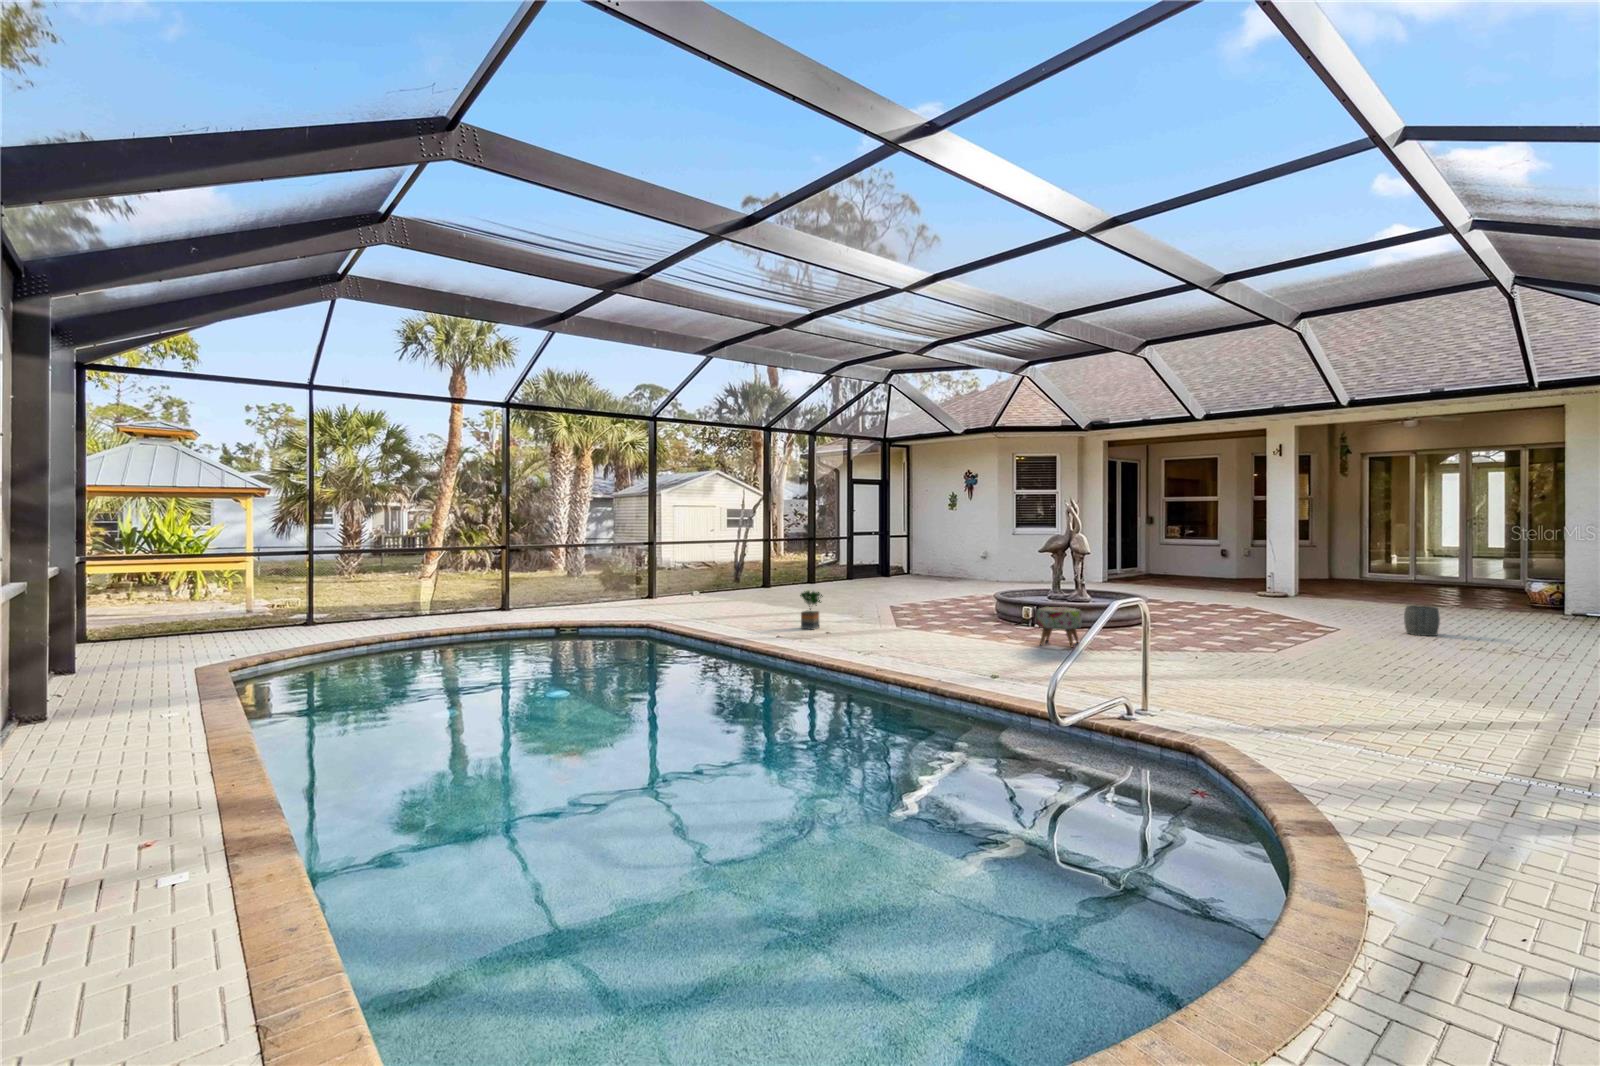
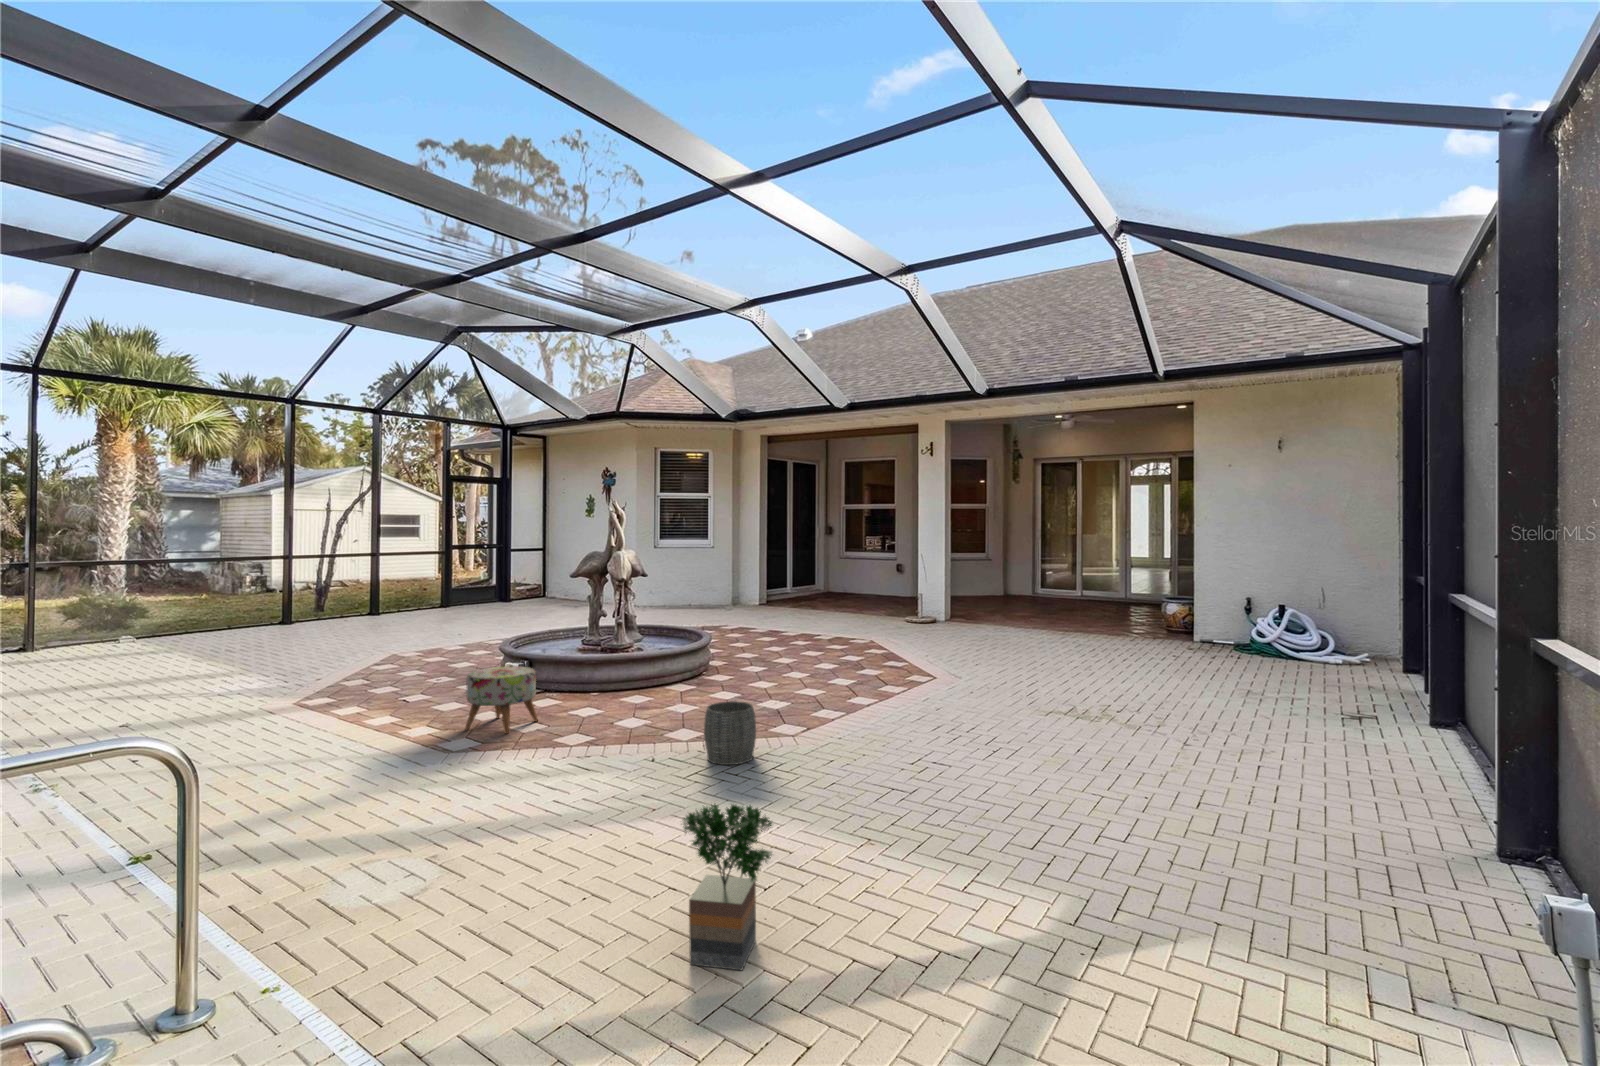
potted tree: present [800,591,823,630] -> present [681,804,772,970]
woven basket: present [1404,605,1440,636] -> present [704,701,756,765]

